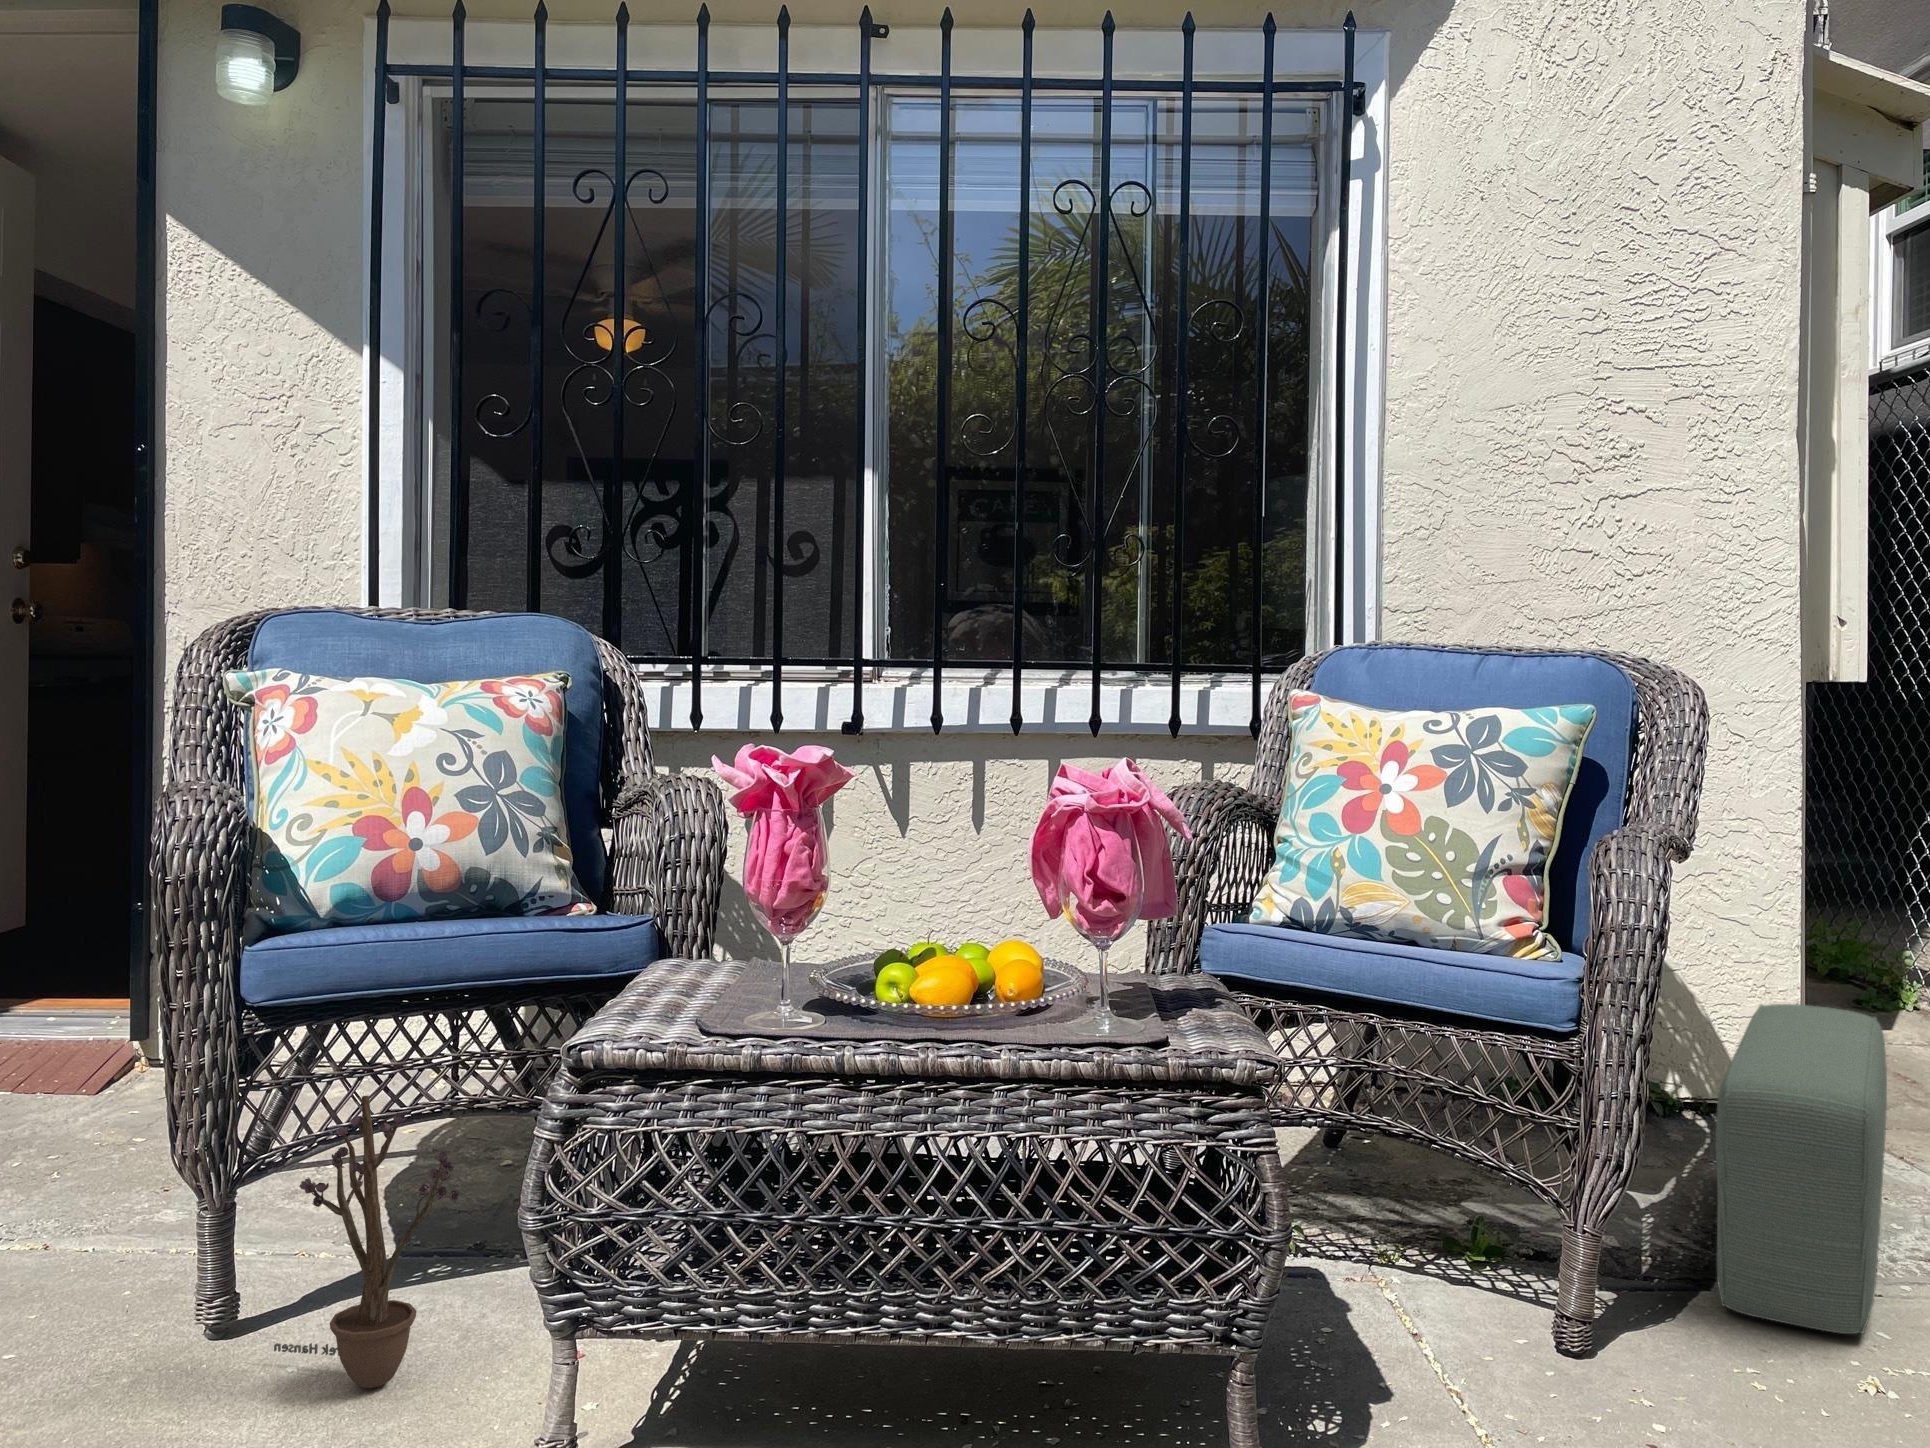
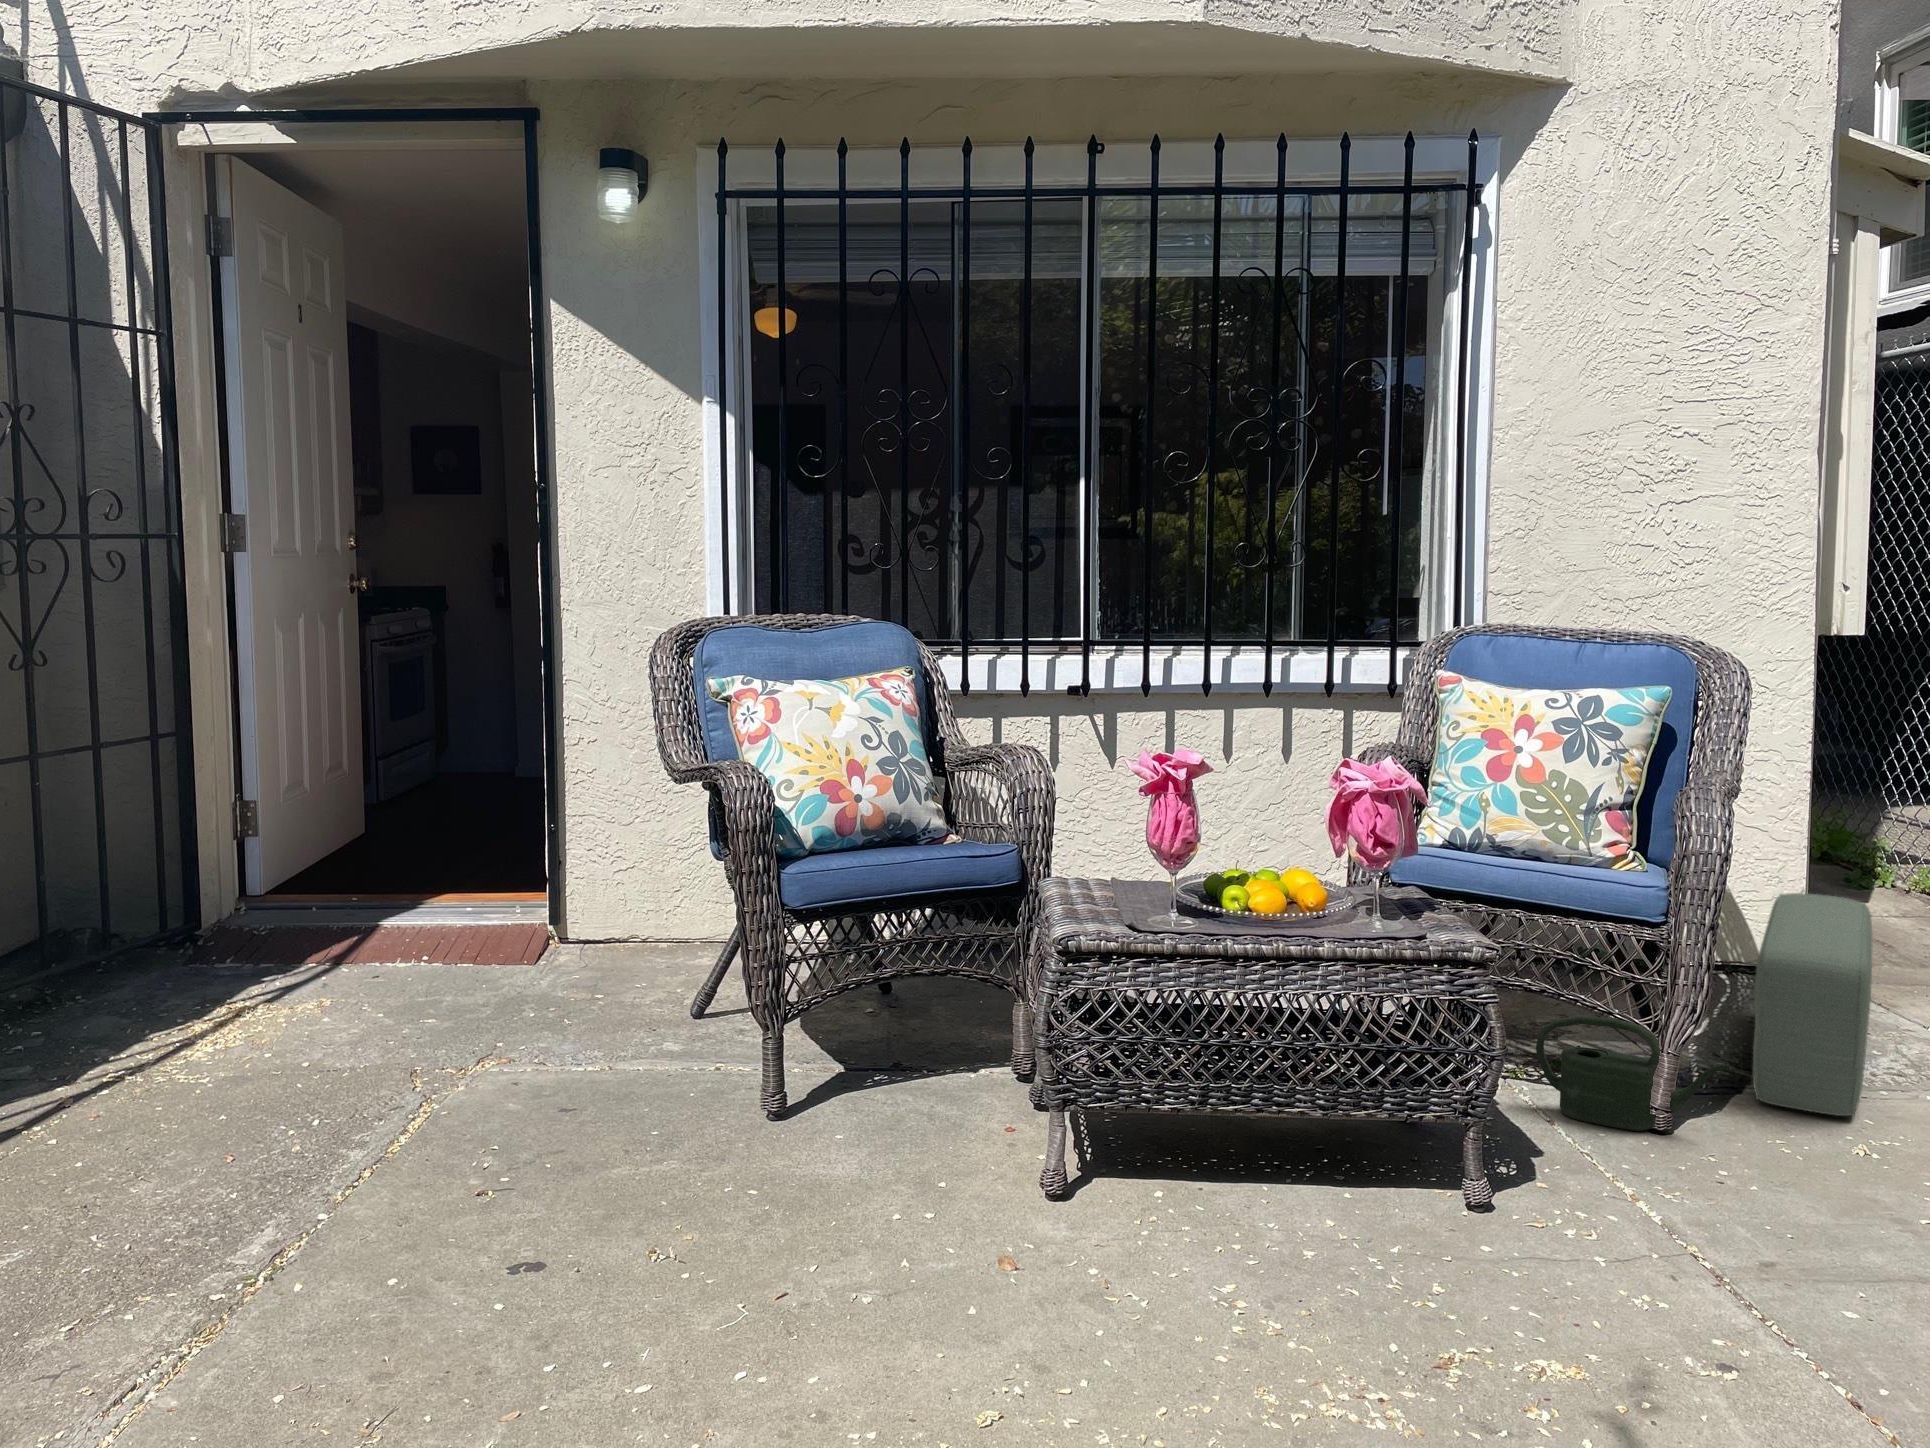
decorative plant: present [274,1096,459,1388] -> none [826,970,954,1151]
watering can: none [1393,1176,1670,1357] -> present [1536,1016,1729,1131]

